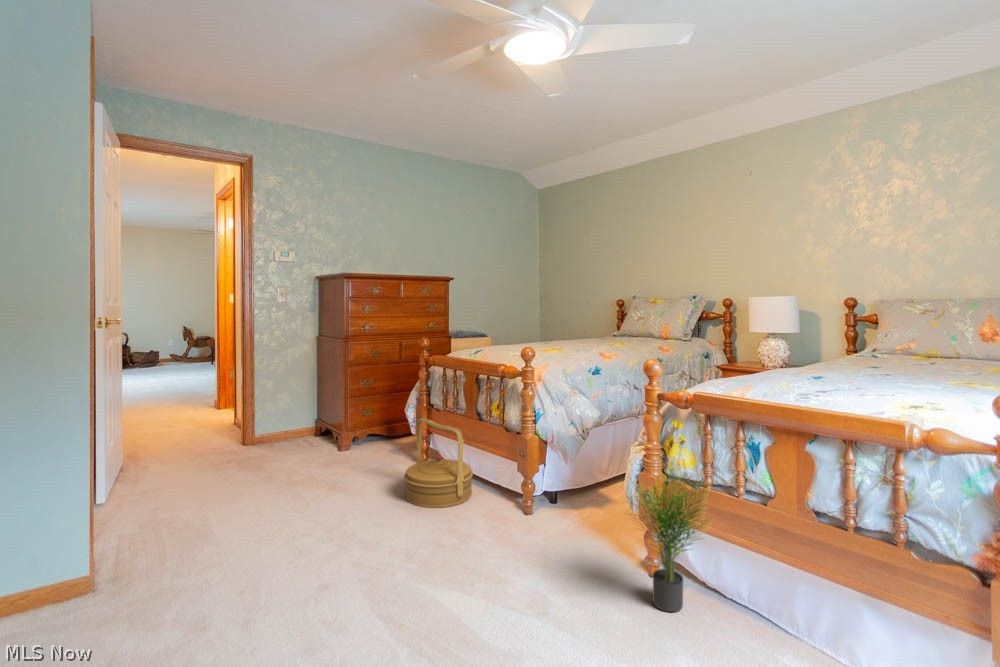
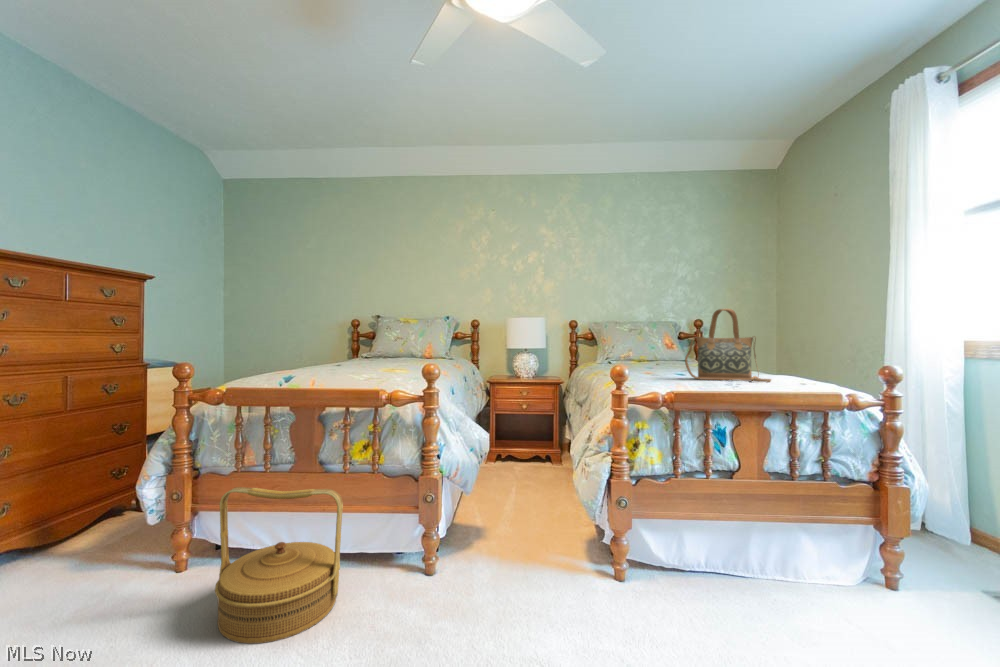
handbag: none [821,302,922,404] -> present [685,309,771,382]
potted plant: present [635,465,707,612] -> none [629,457,752,624]

